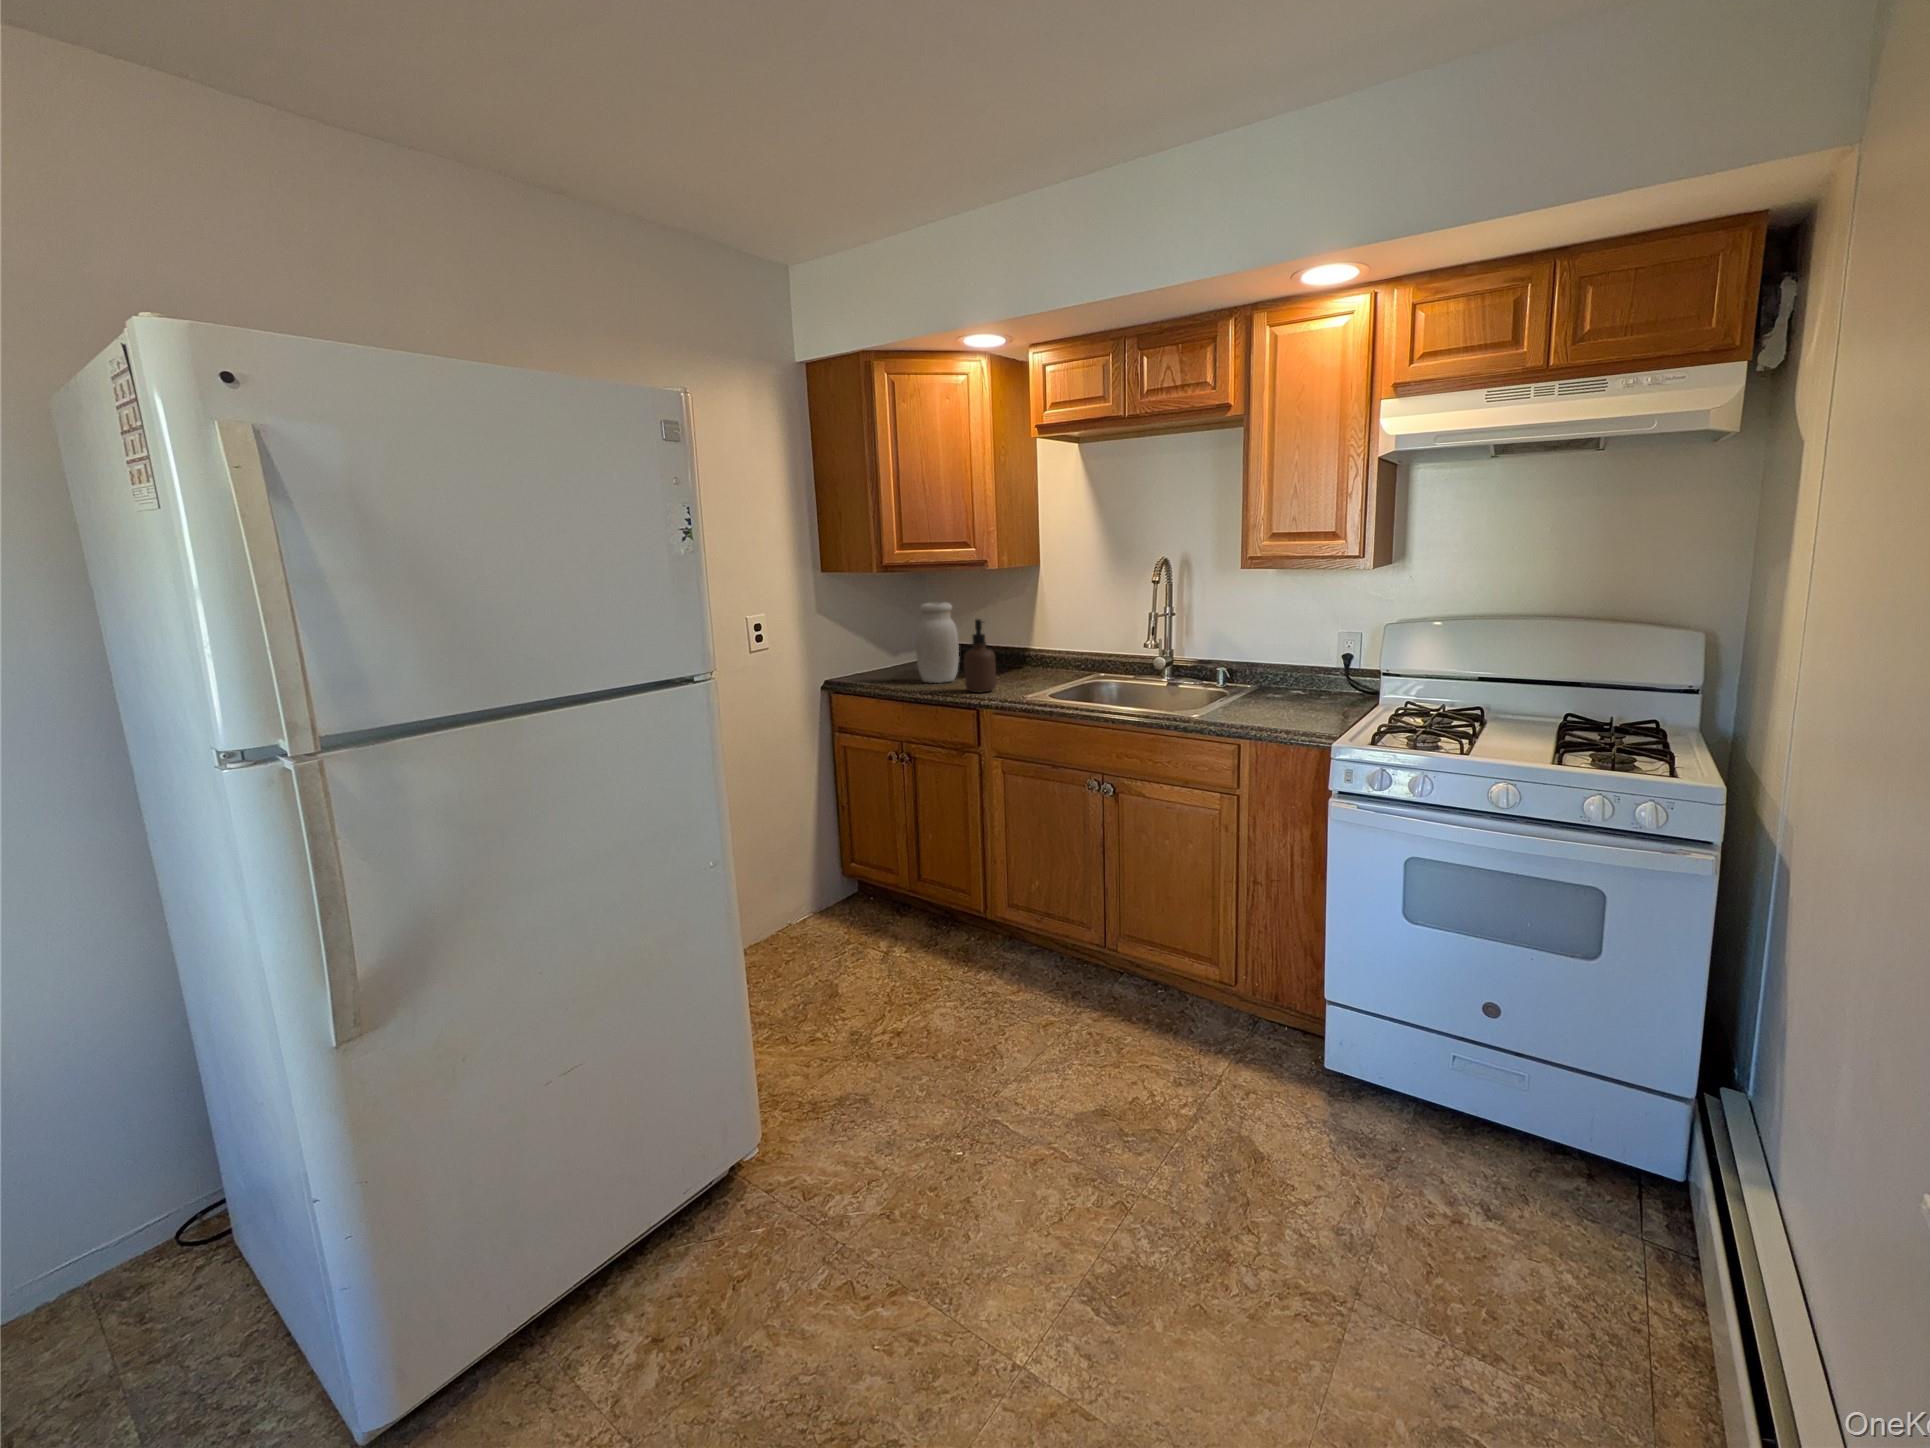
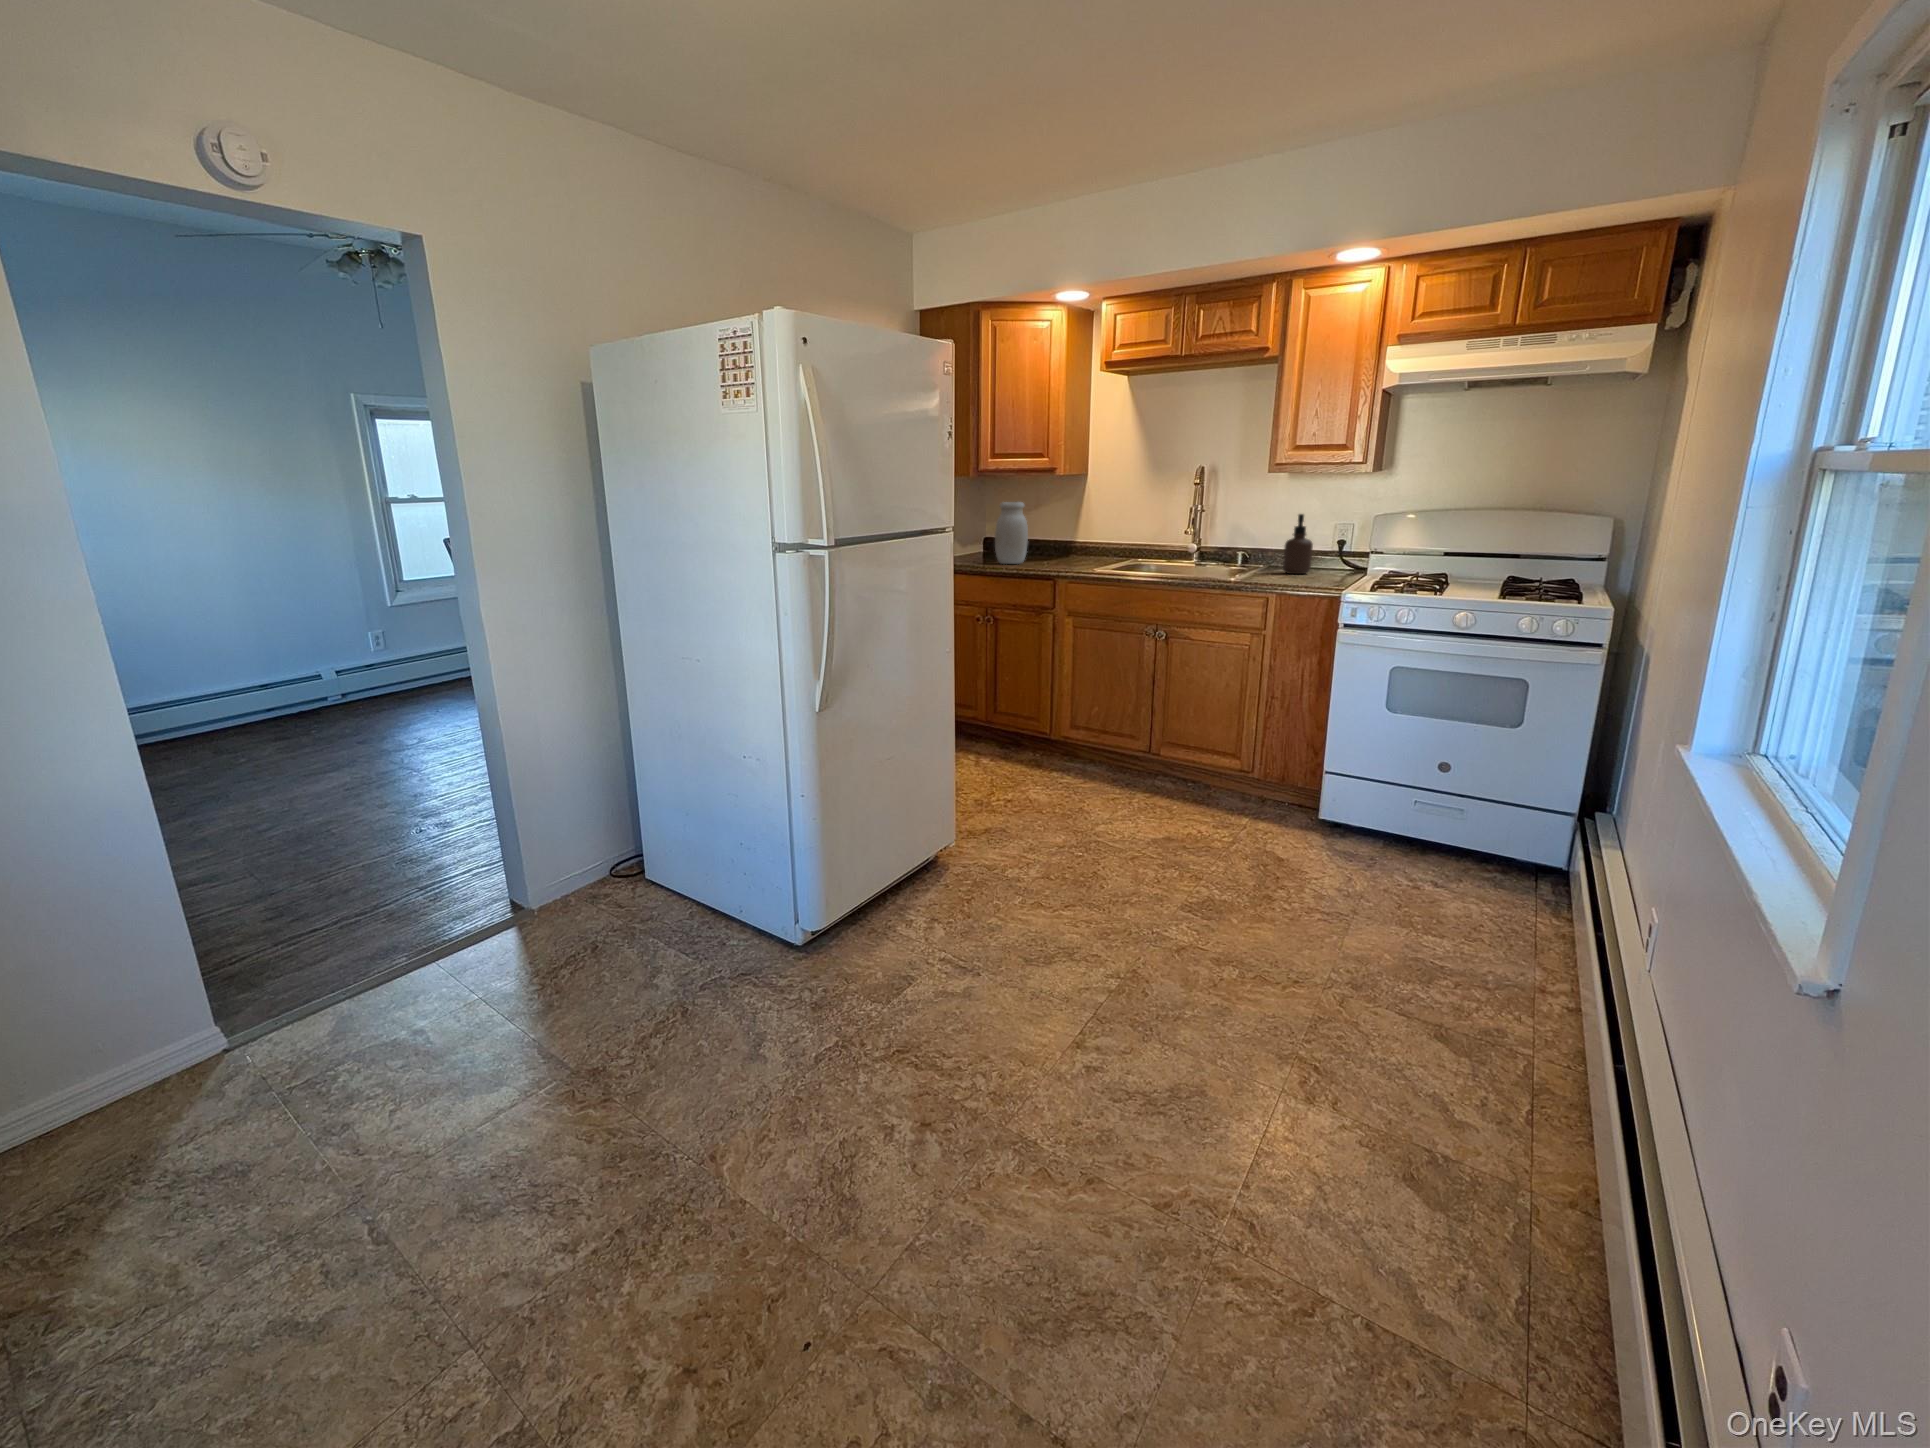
soap dispenser: present [964,619,996,692] -> present [1283,514,1313,574]

